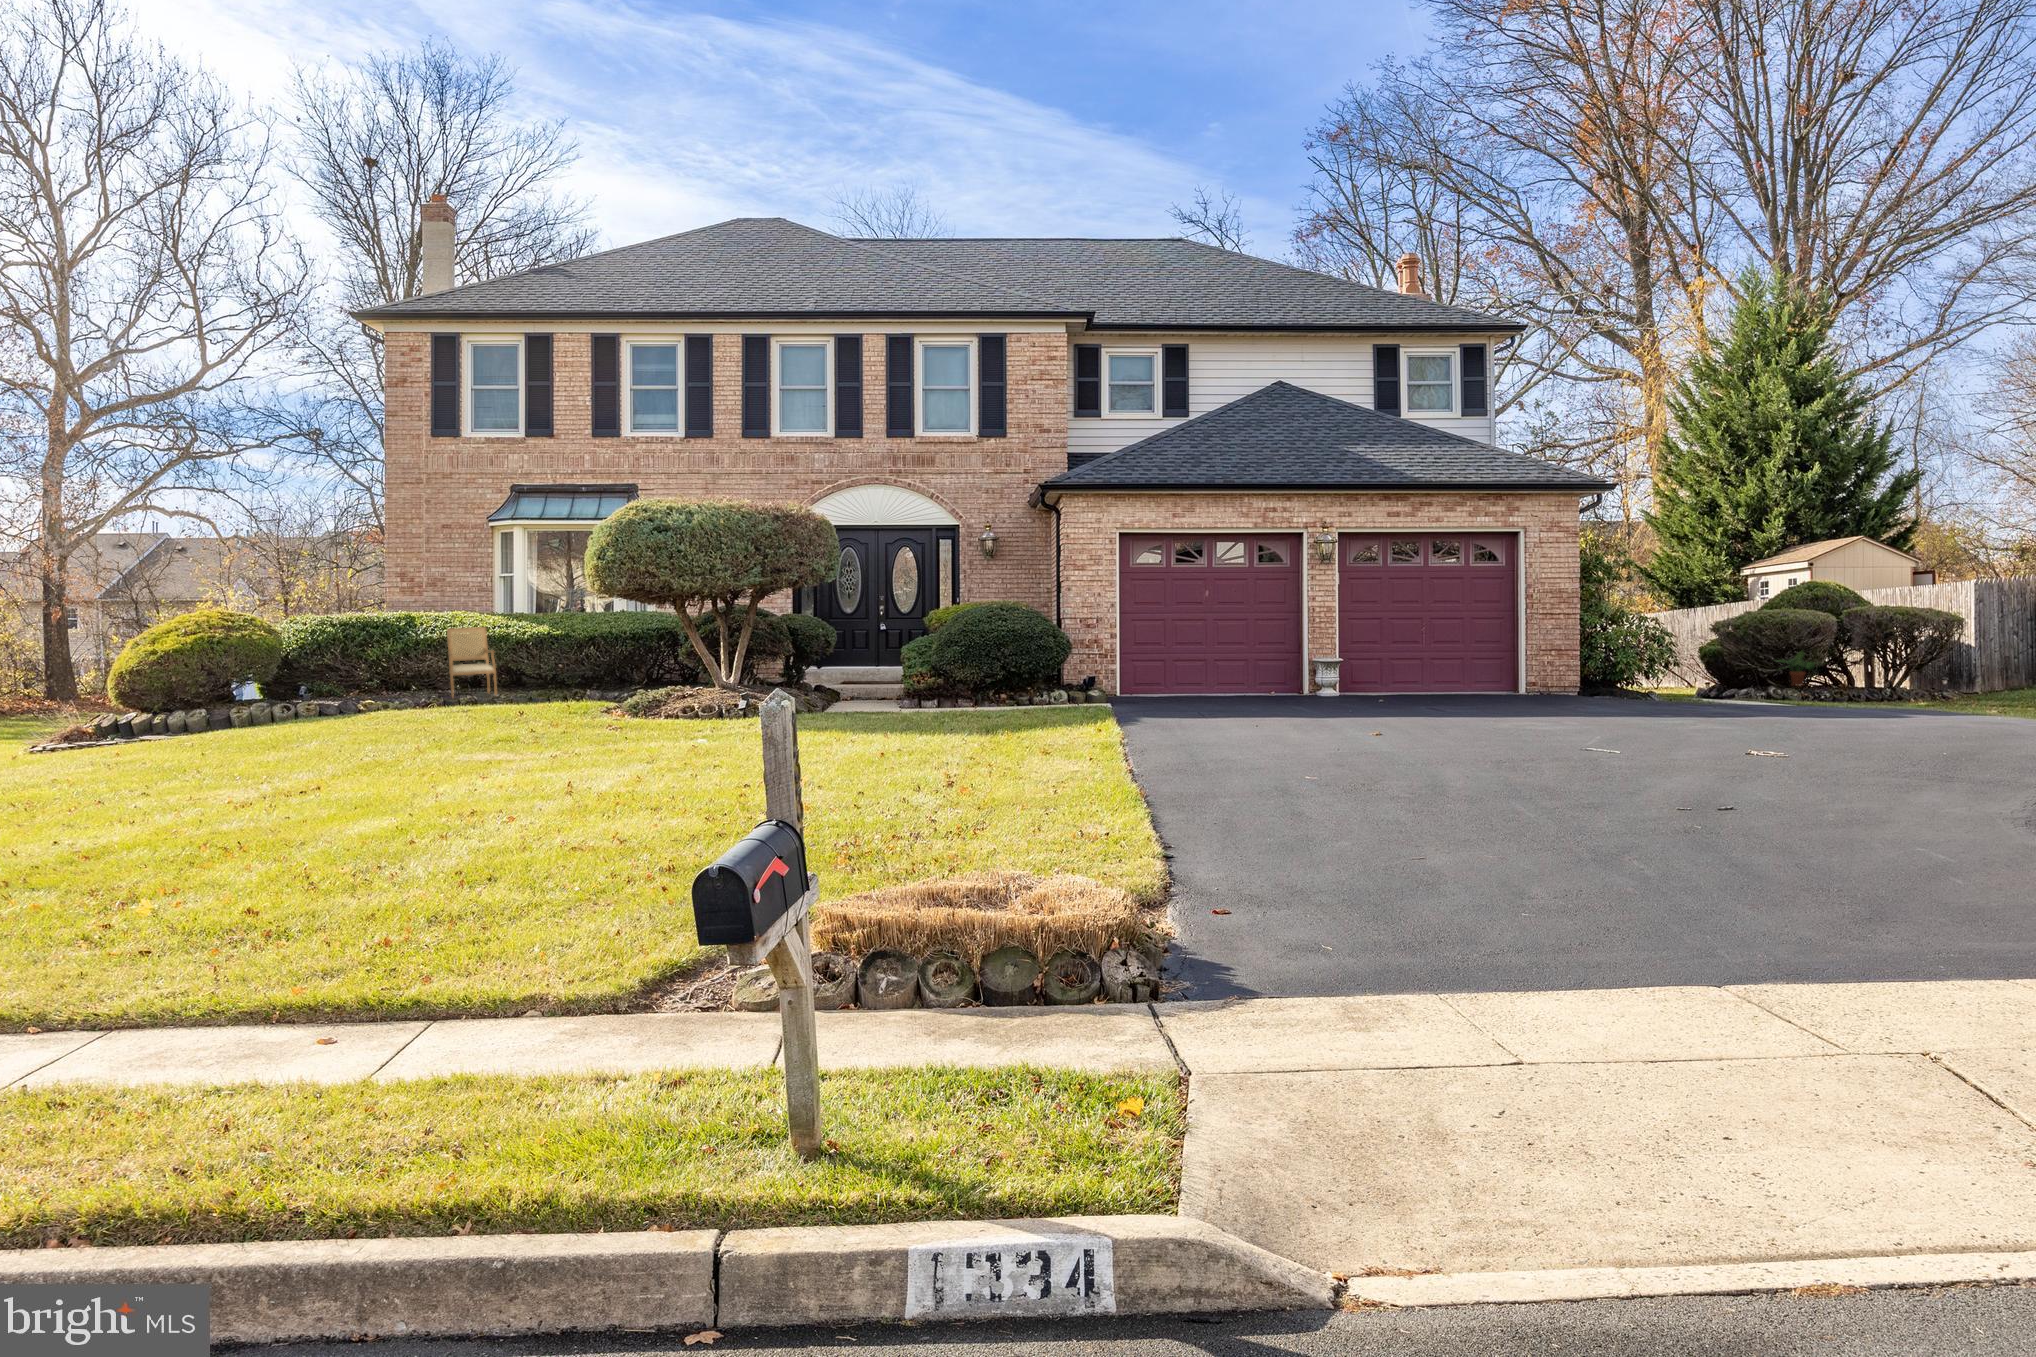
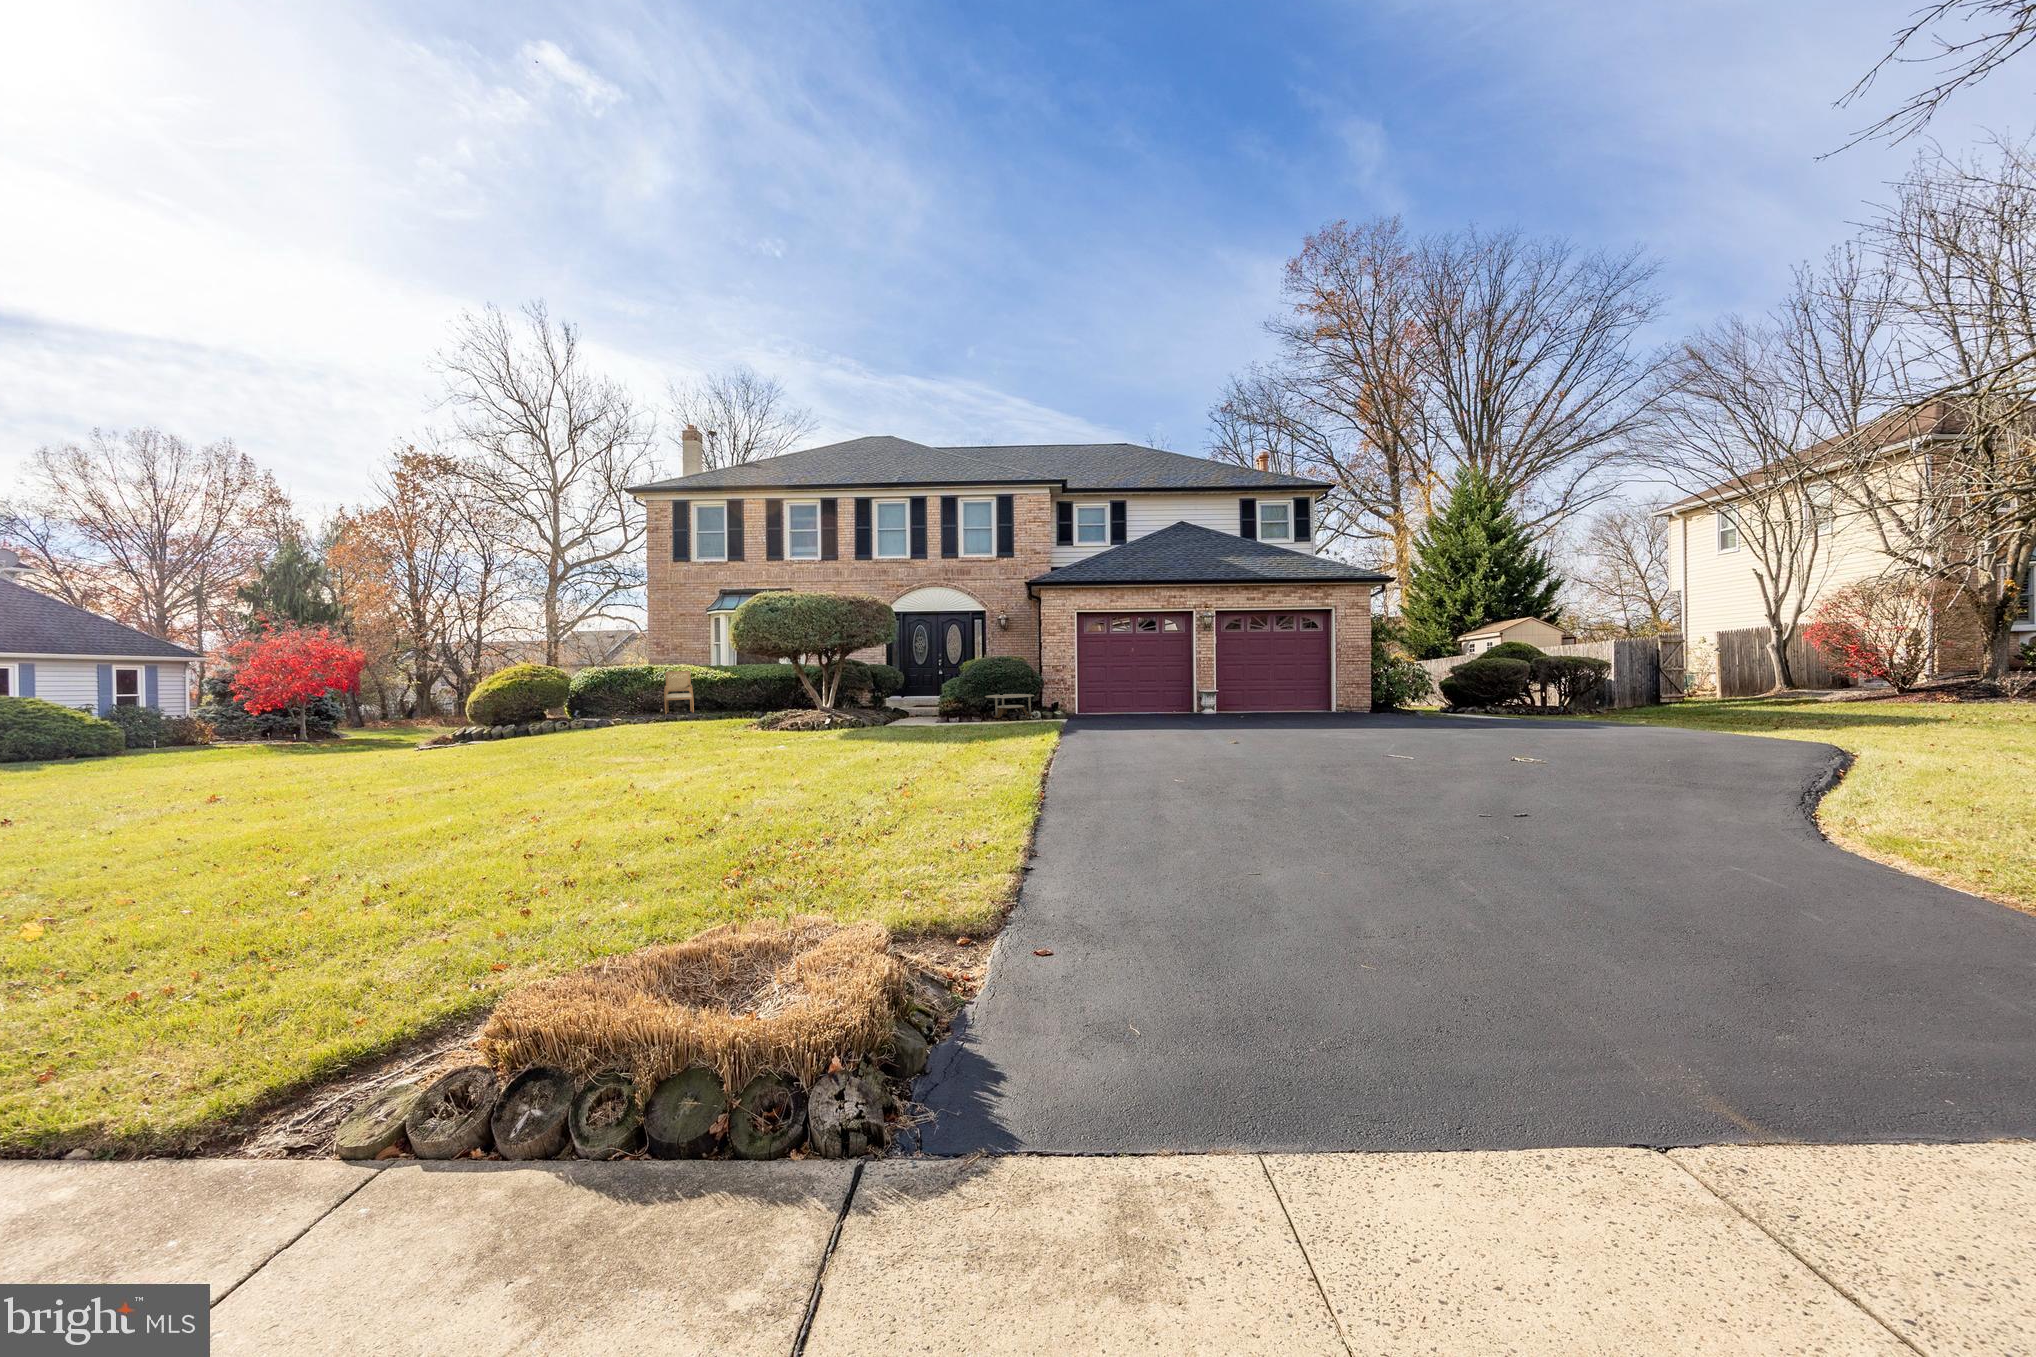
potted plant: present [1778,651,1815,686] -> none [1497,686,1537,710]
round table: none [977,664,1055,702] -> present [985,694,1034,718]

